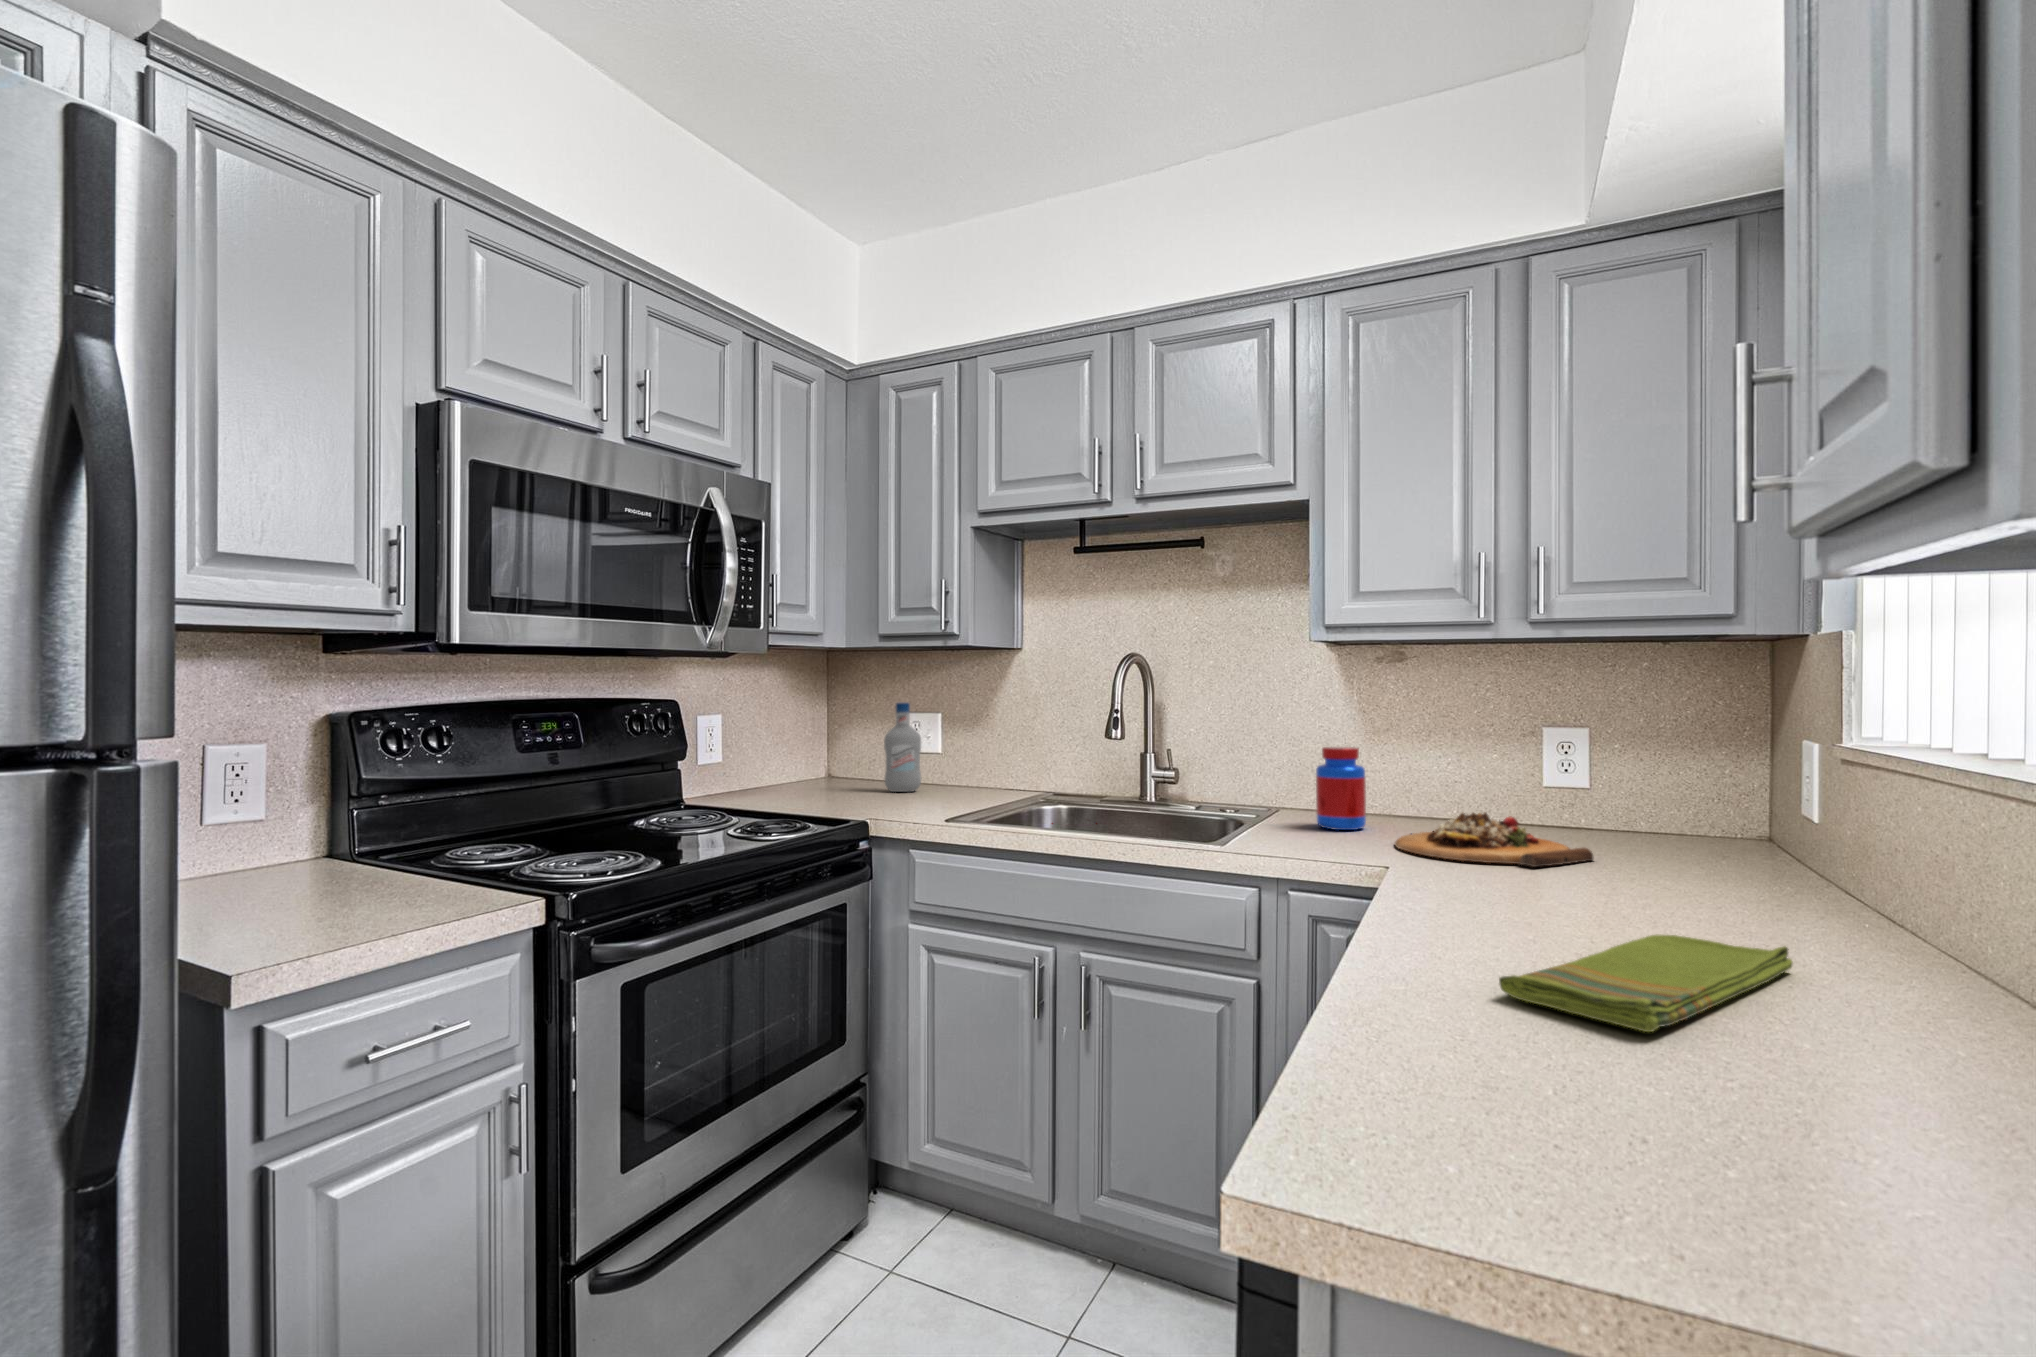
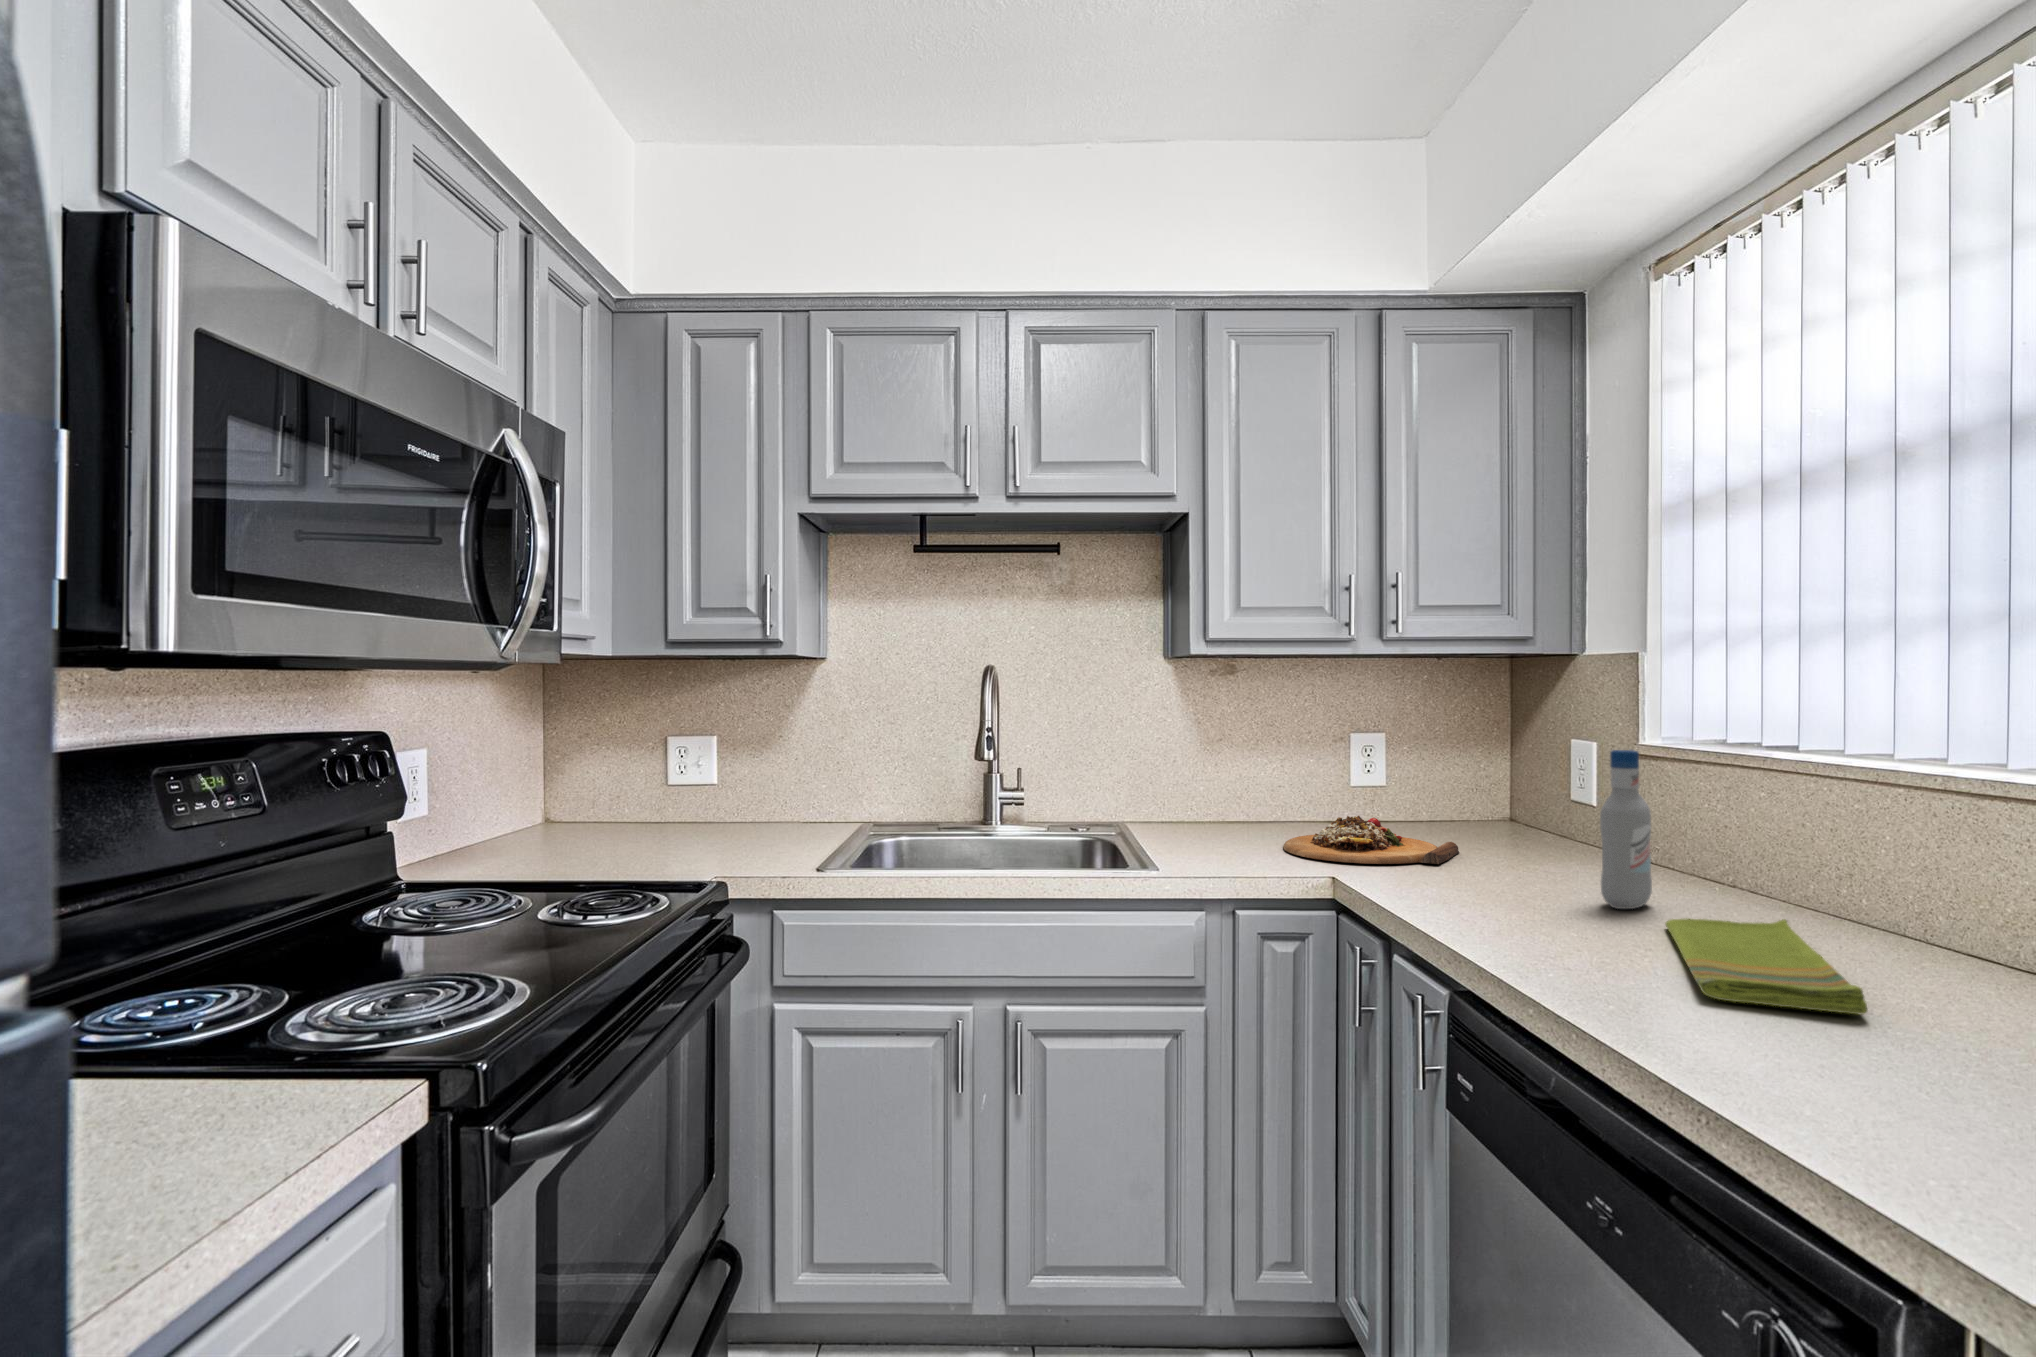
bottle: present [884,703,921,792] -> present [1600,750,1652,909]
jar: present [1316,747,1366,830] -> none [1183,759,1230,841]

